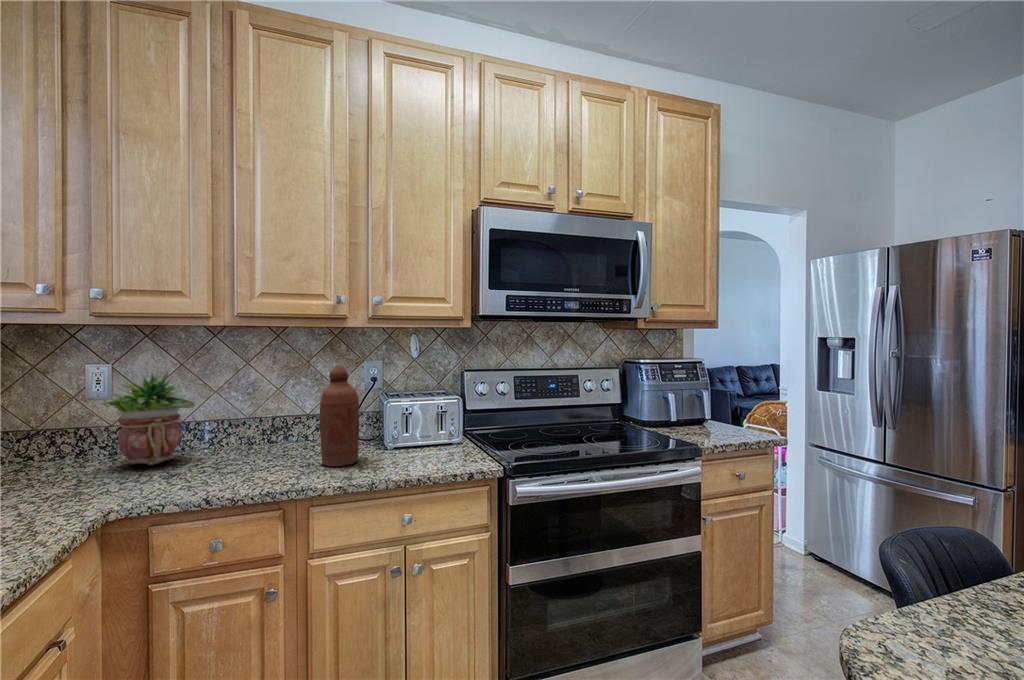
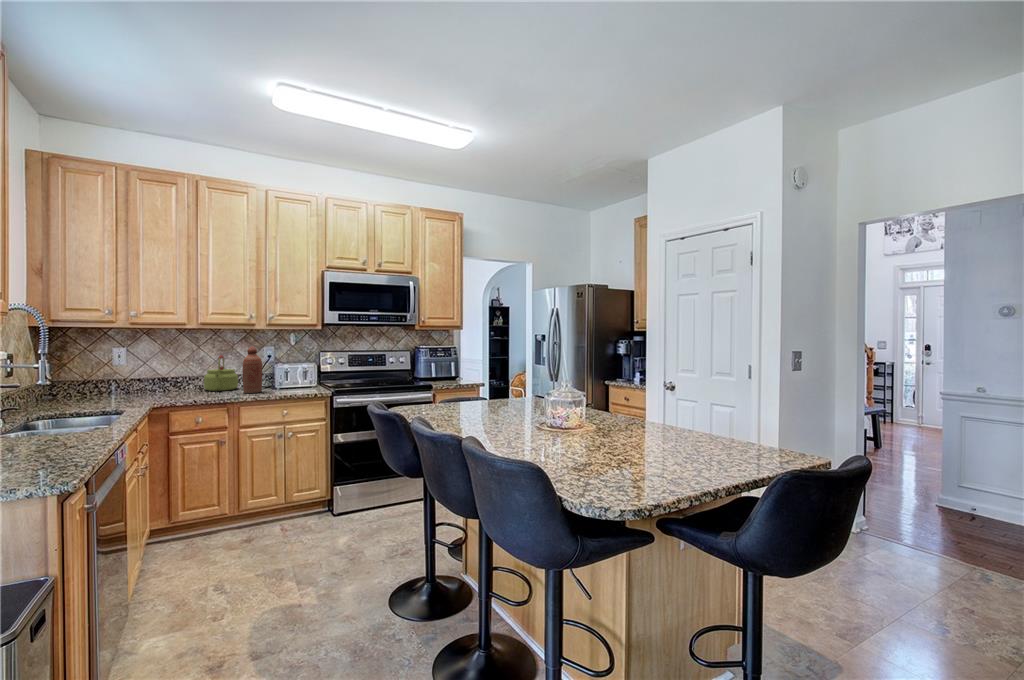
potted plant: present [103,372,195,465] -> none [130,350,176,395]
kettle: none [254,378,318,452] -> present [204,355,238,391]

